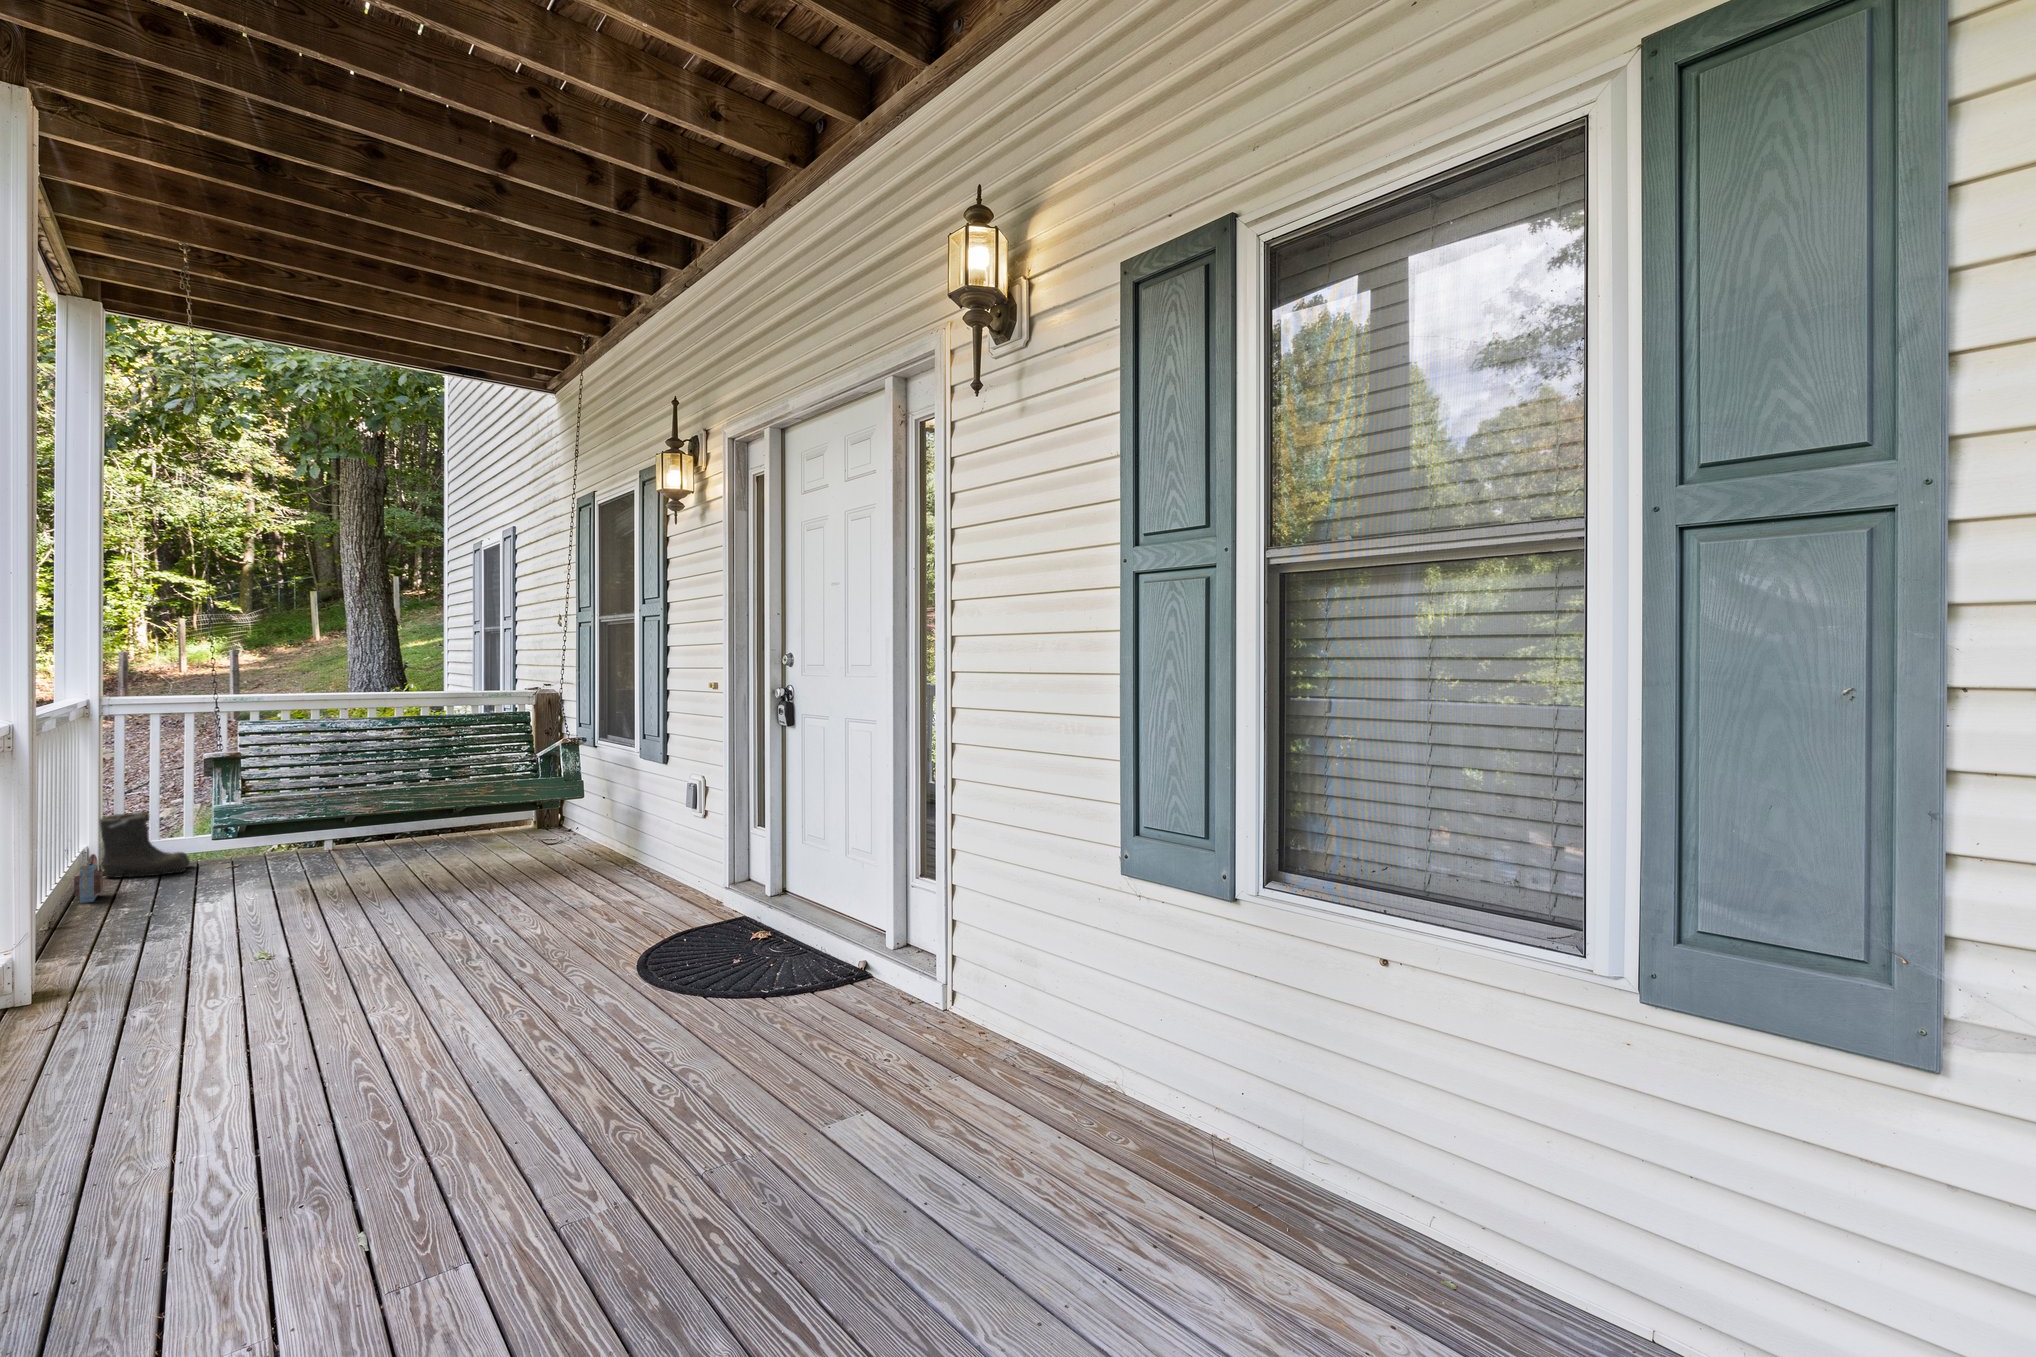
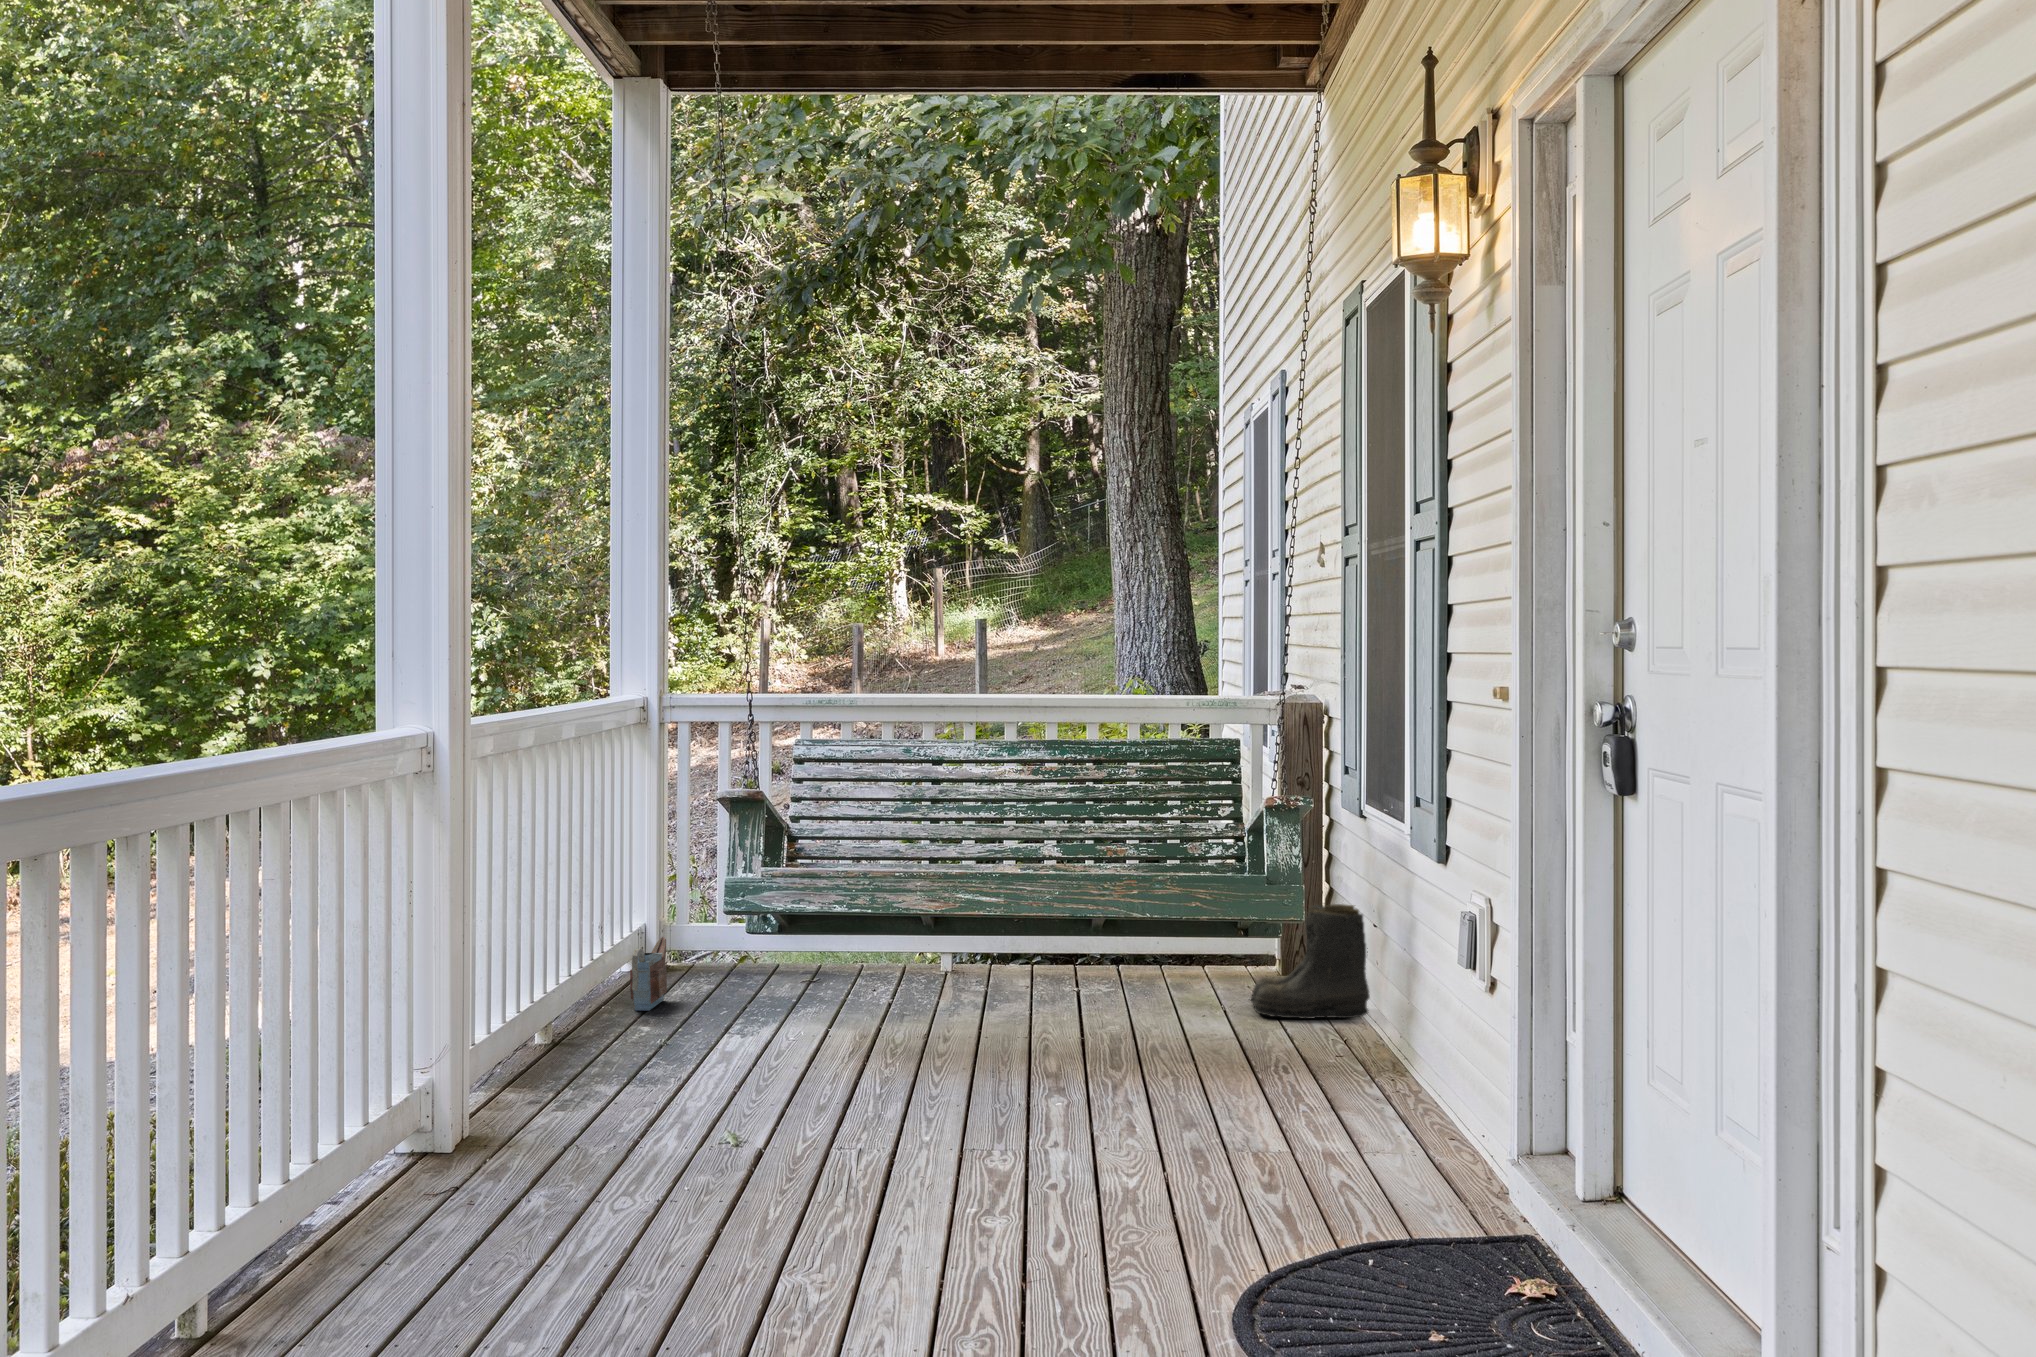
boots: present [99,812,190,878] -> present [1249,904,1370,1019]

